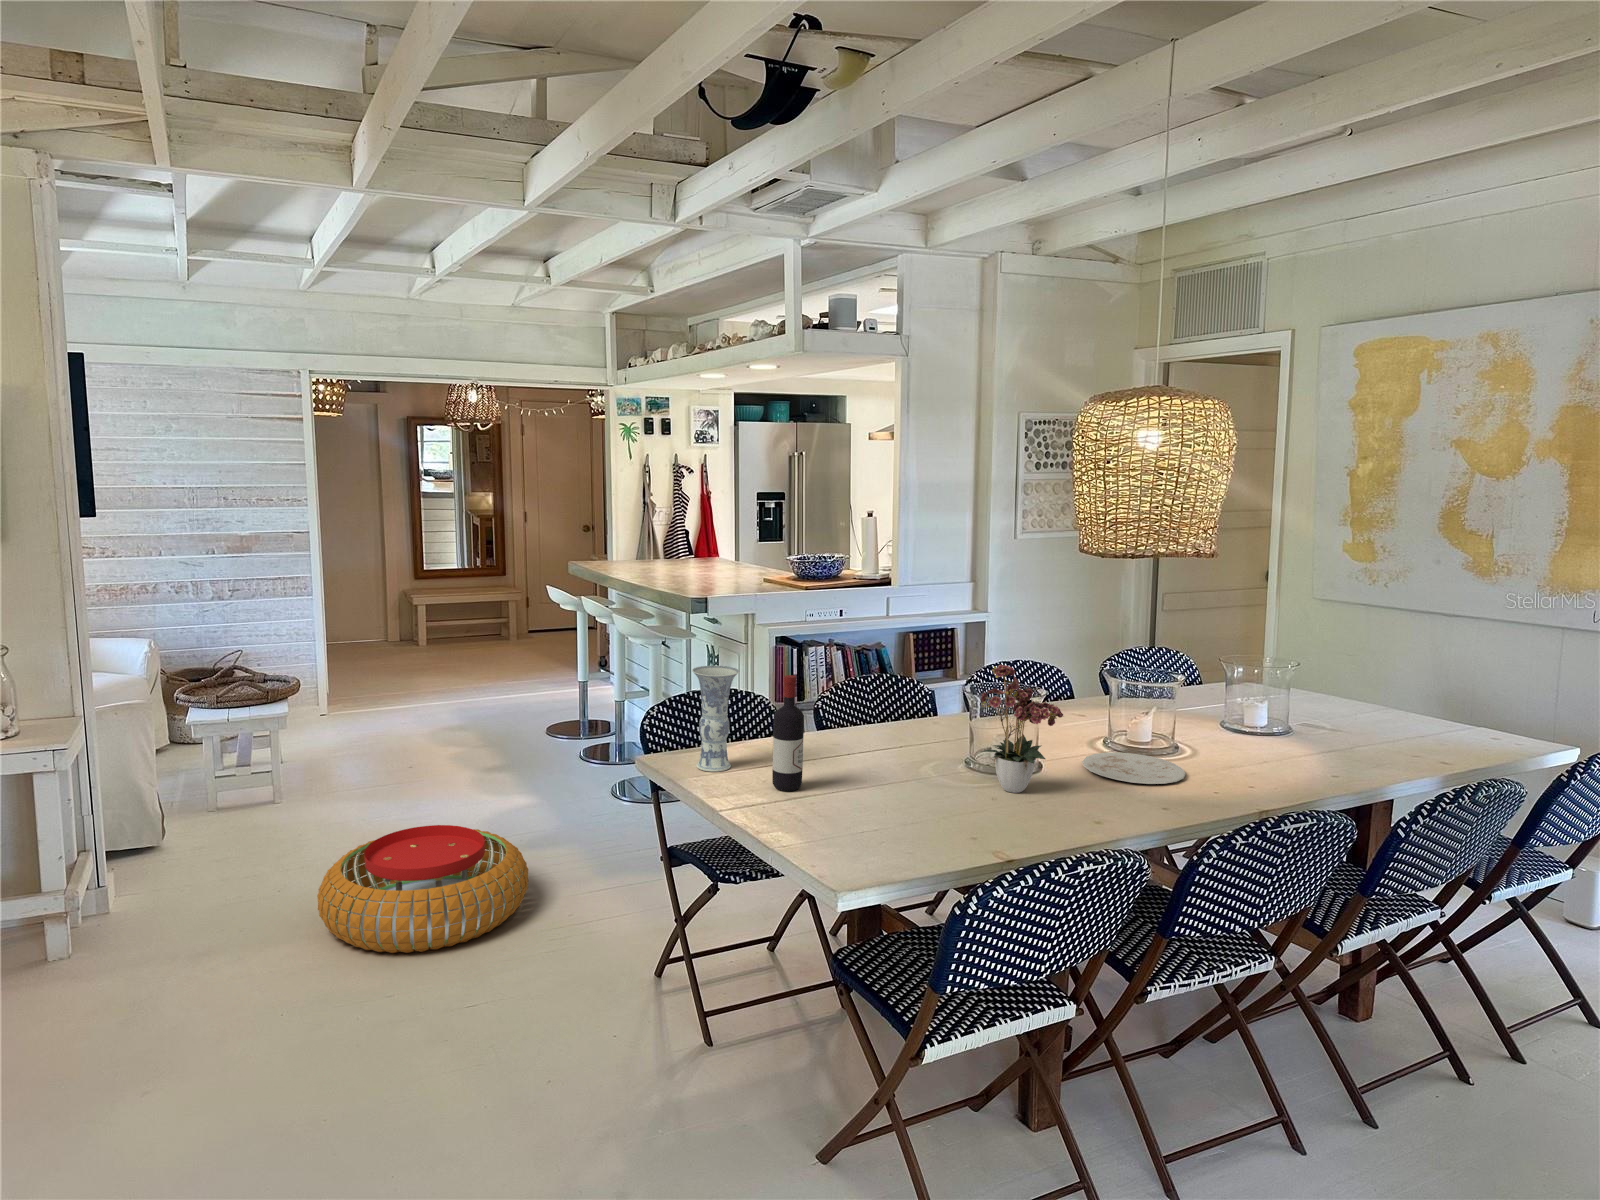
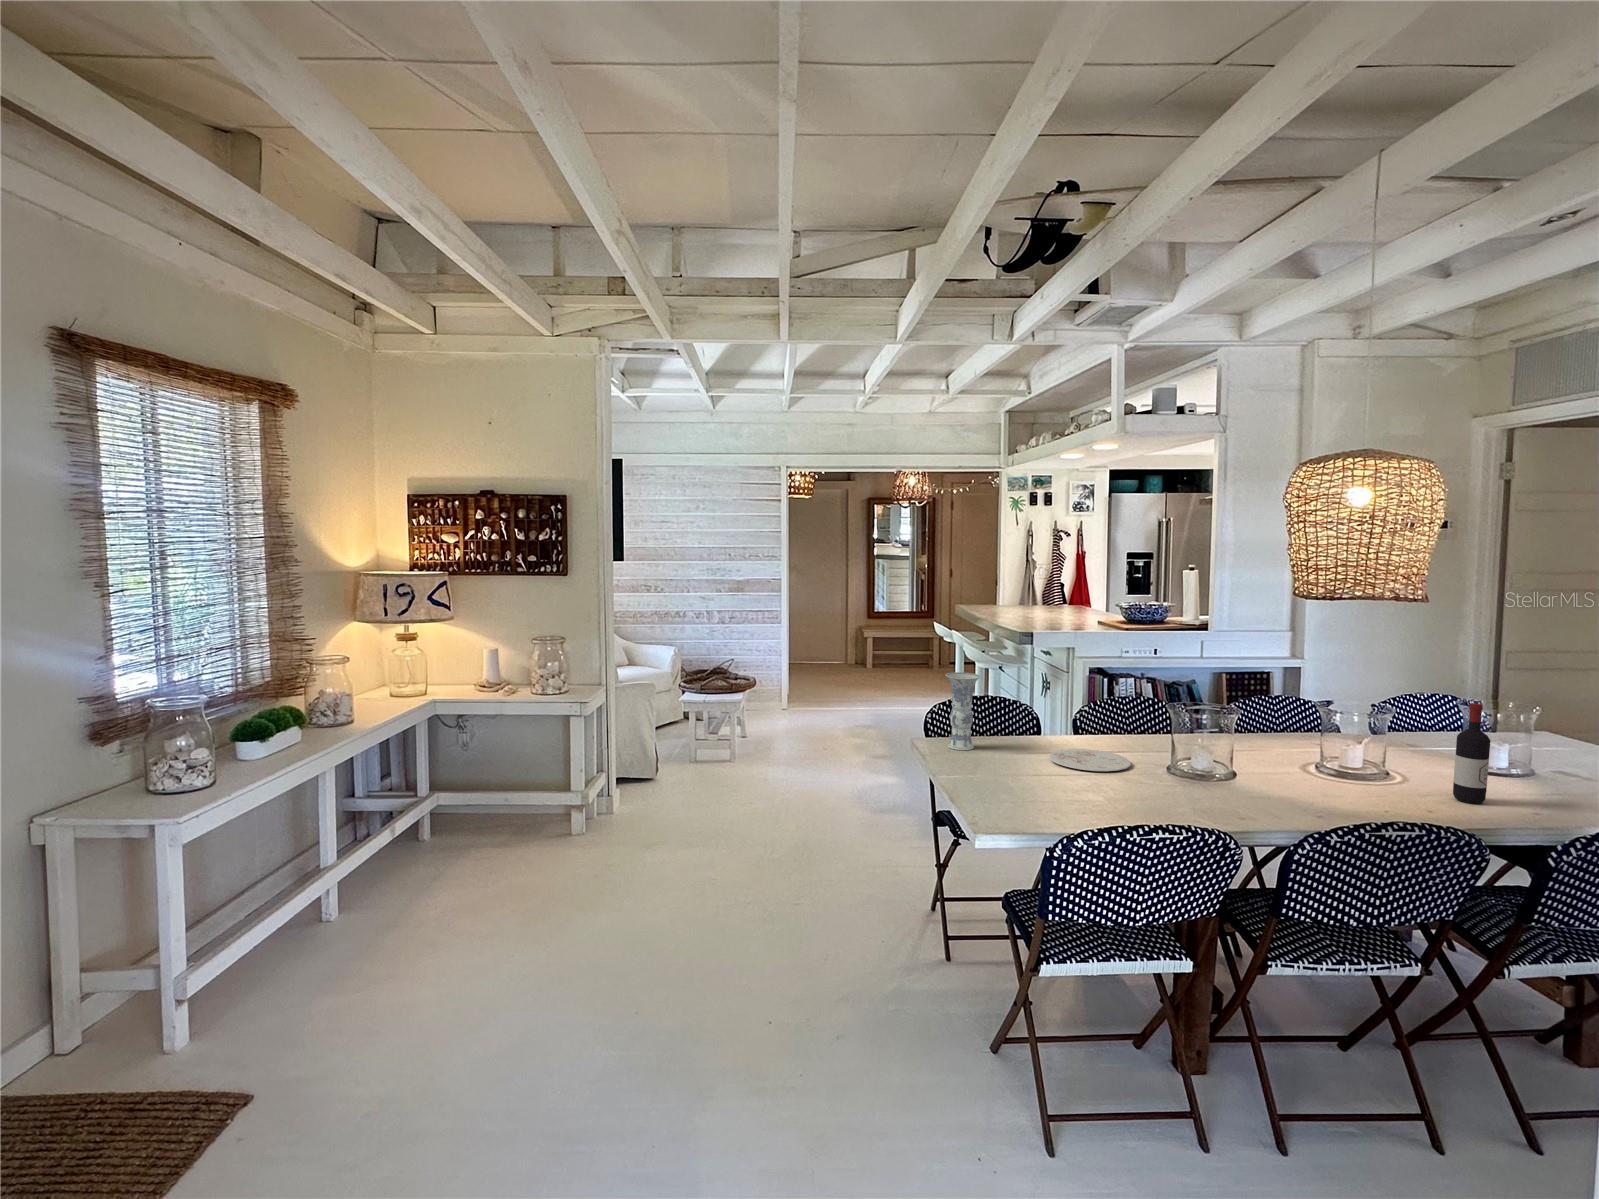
flower arrangement: present [980,665,1063,793] -> none [1155,679,1236,791]
wine bottle: present [772,675,804,791] -> present [1453,703,1491,804]
plate: present [1082,752,1186,784] -> present [1049,749,1131,771]
pouf: present [317,825,528,953] -> none [730,780,865,861]

